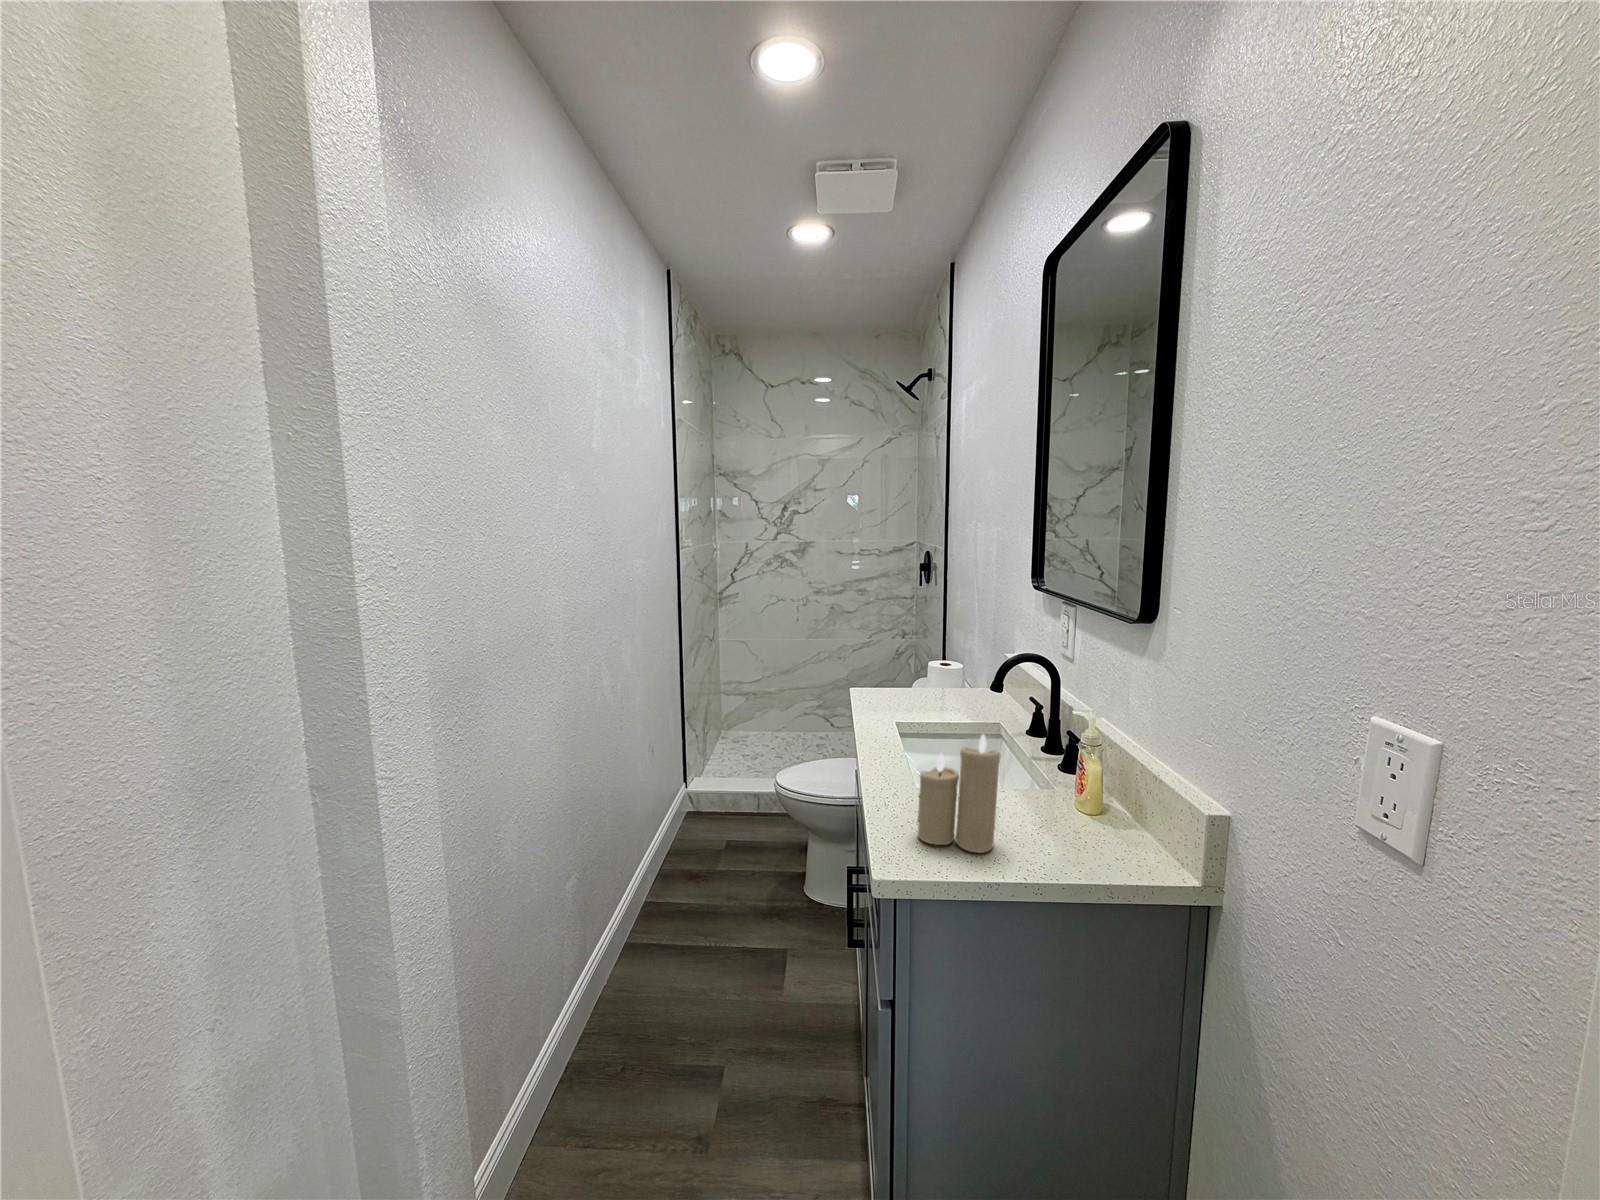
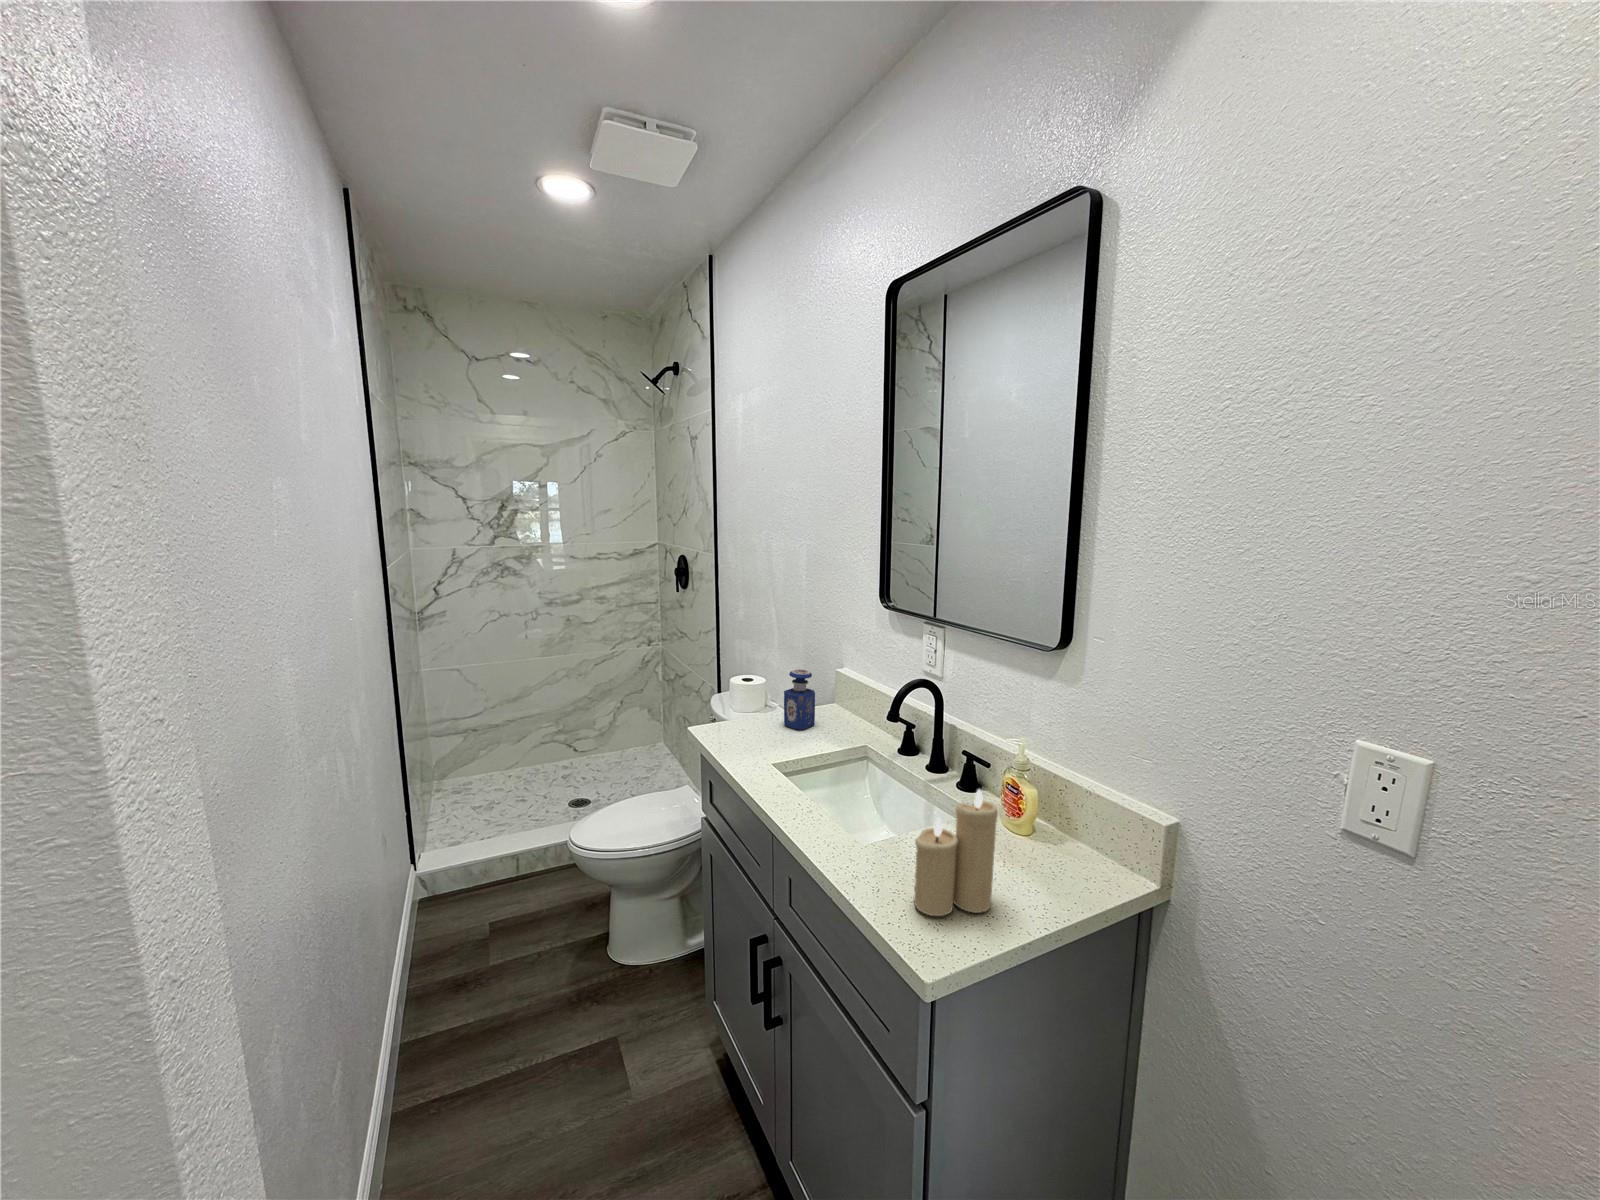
perfume bottle: none [937,647,968,704] -> present [784,670,815,730]

